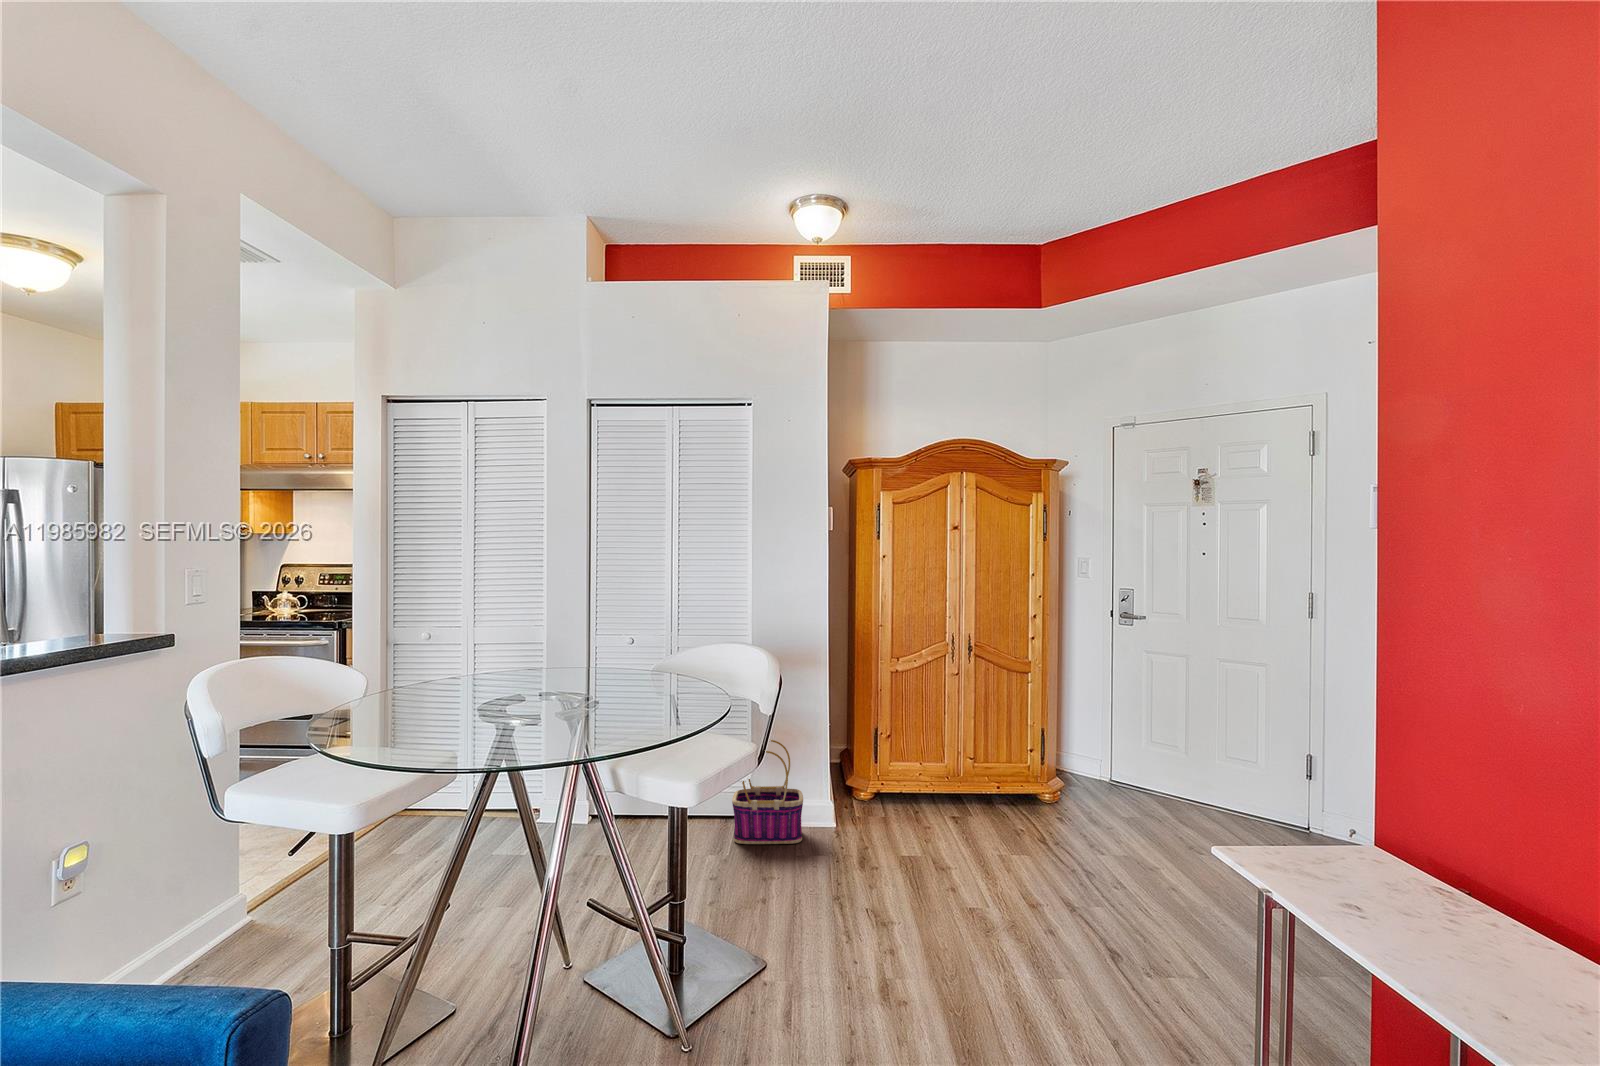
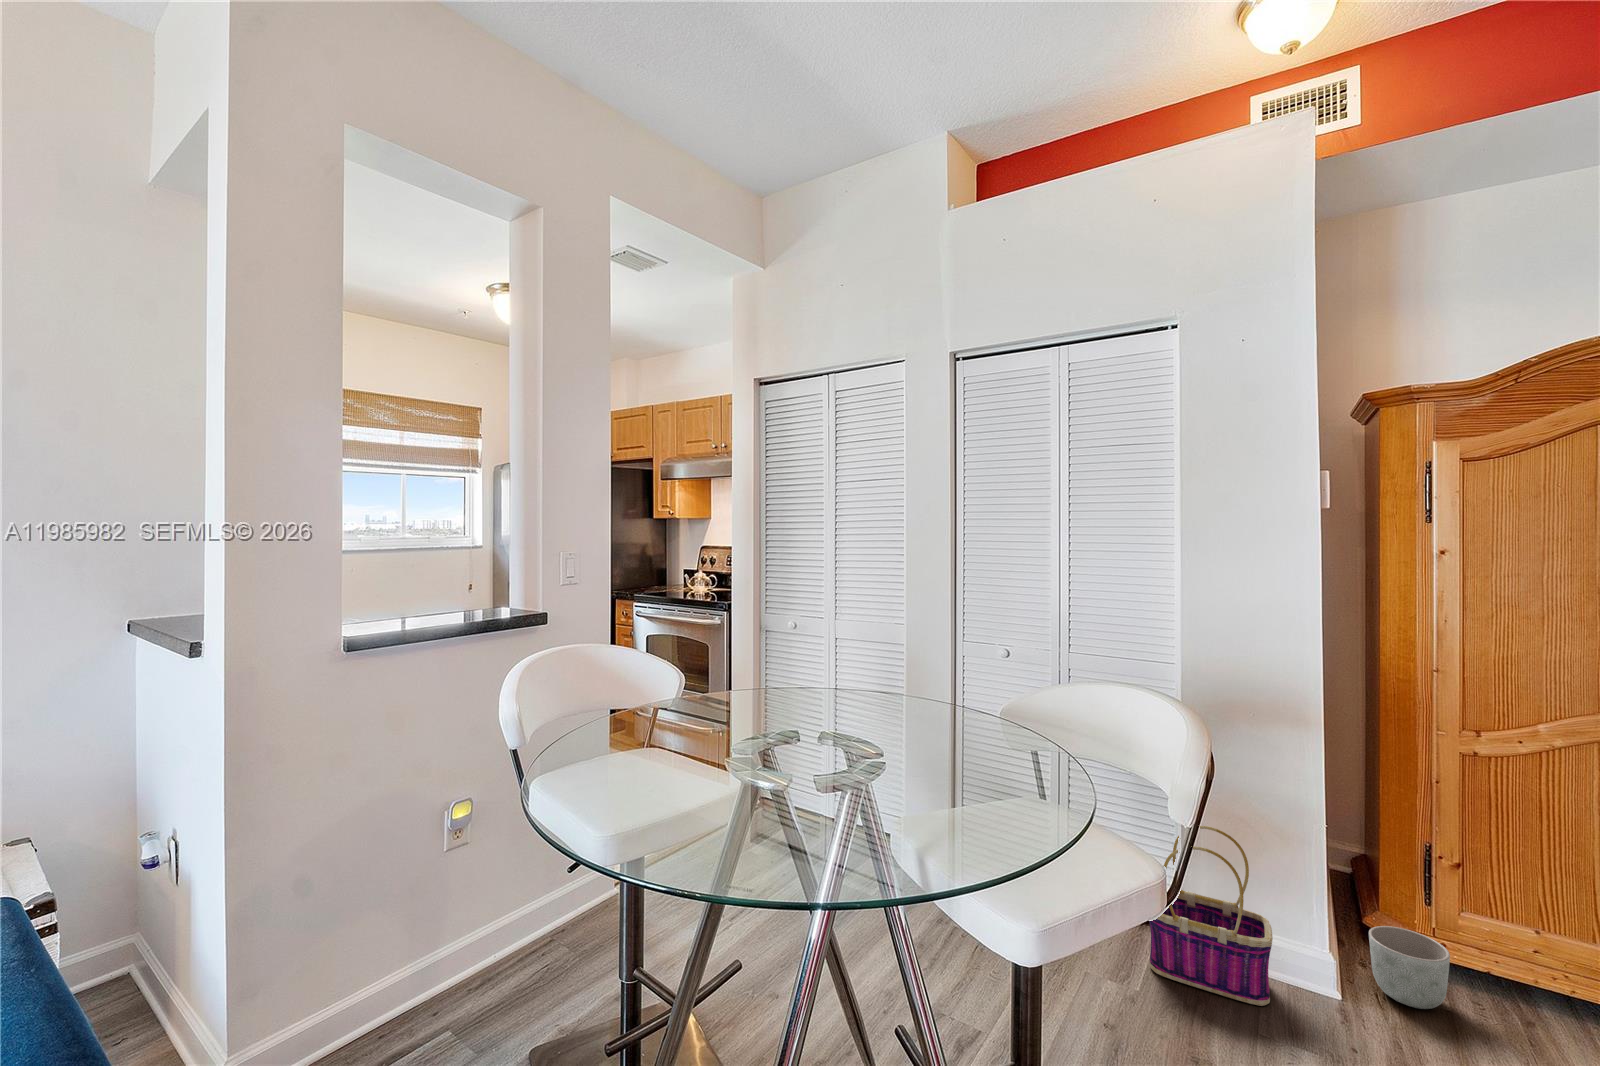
planter: none [851,780,888,822] -> present [1369,926,1450,1009]

